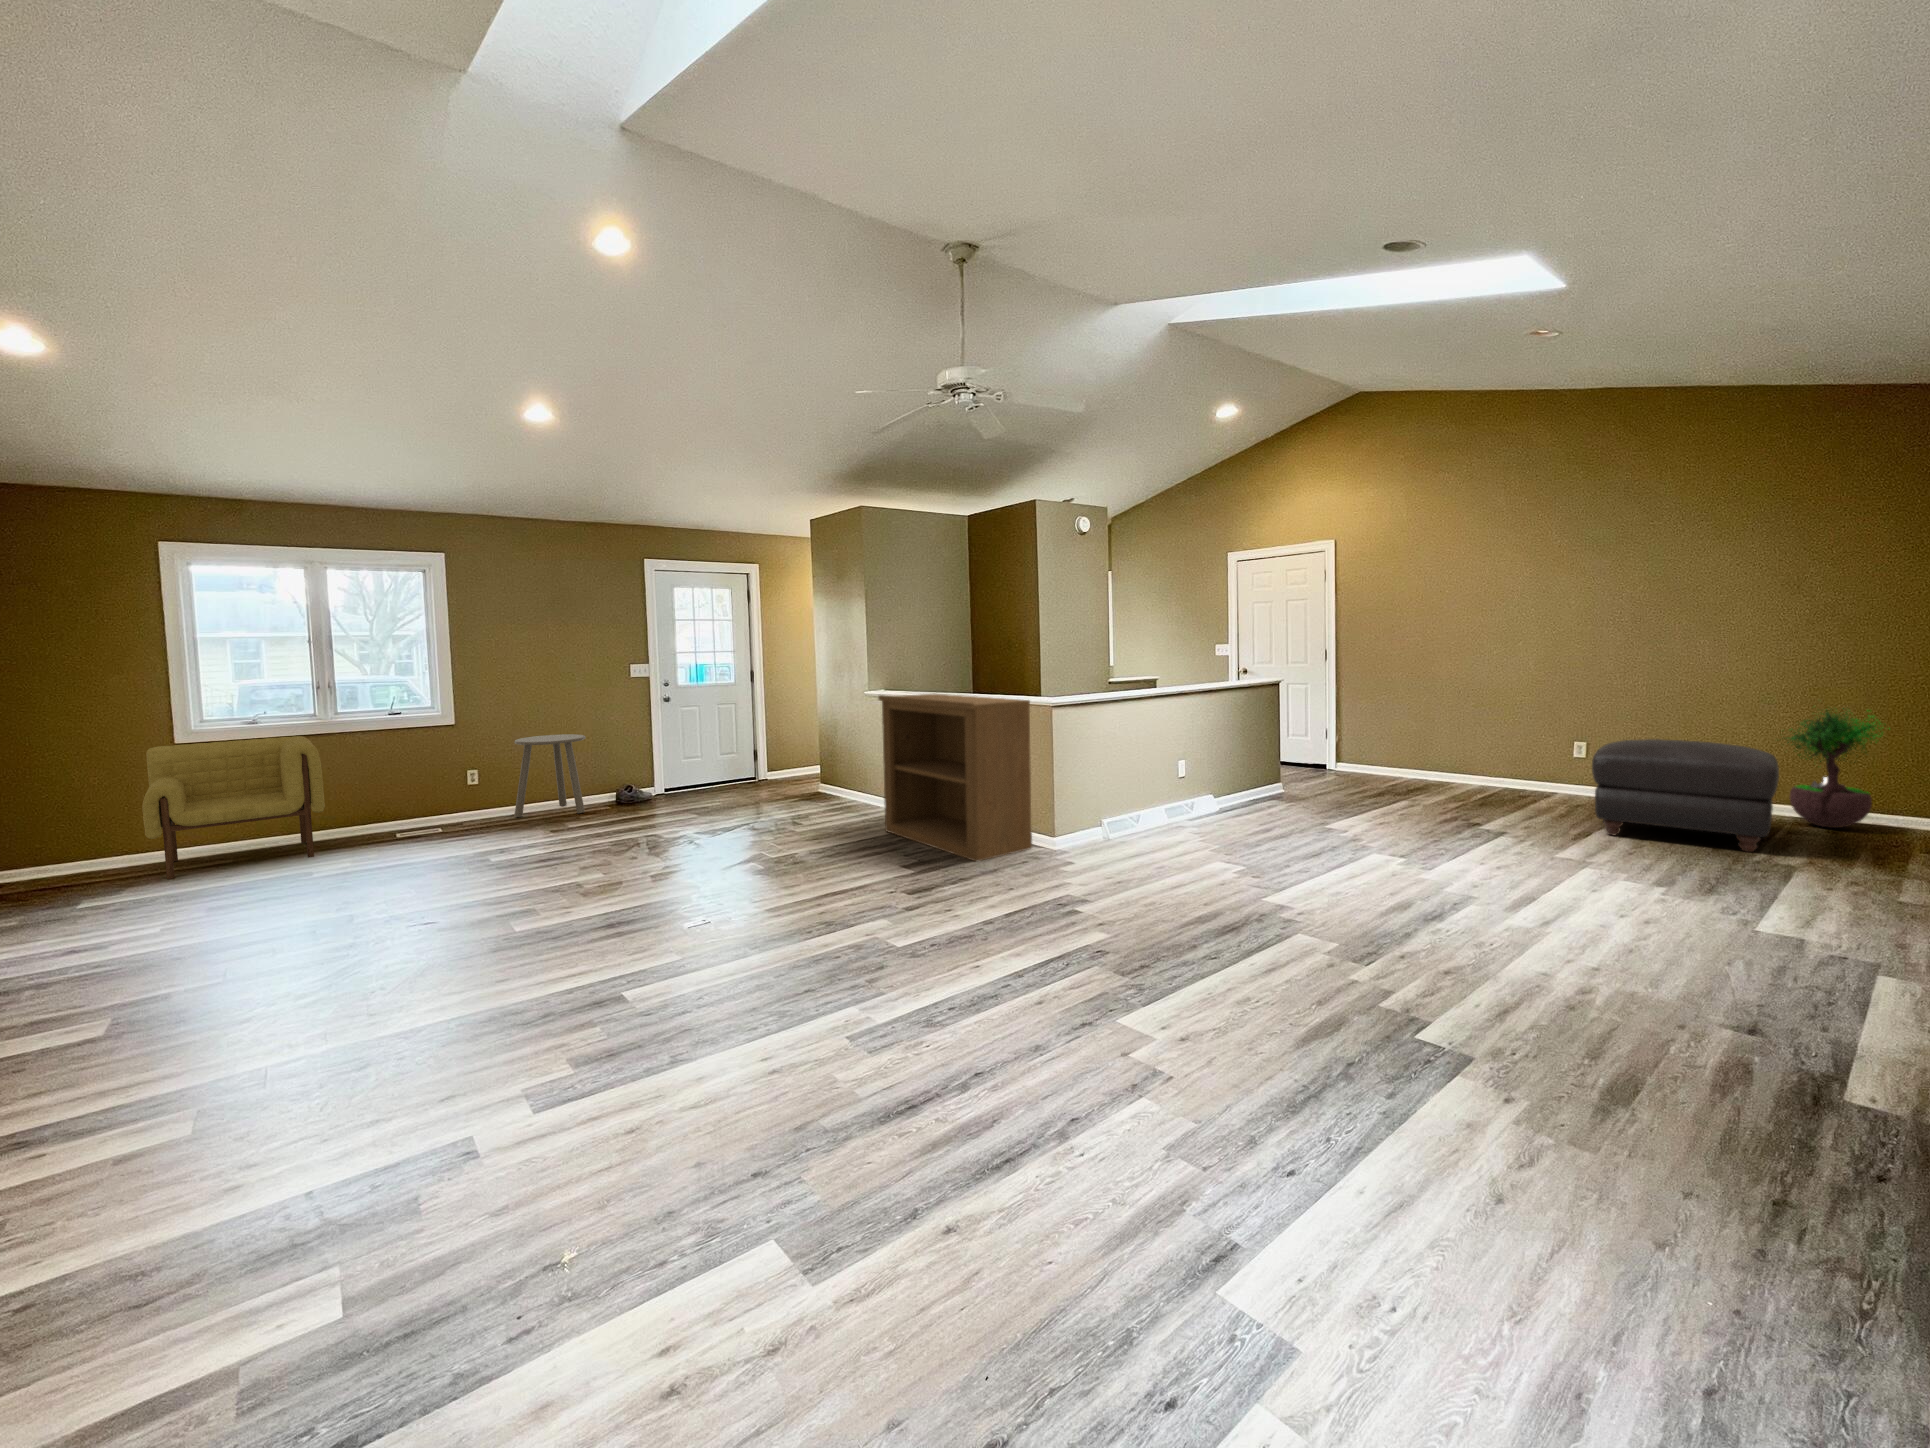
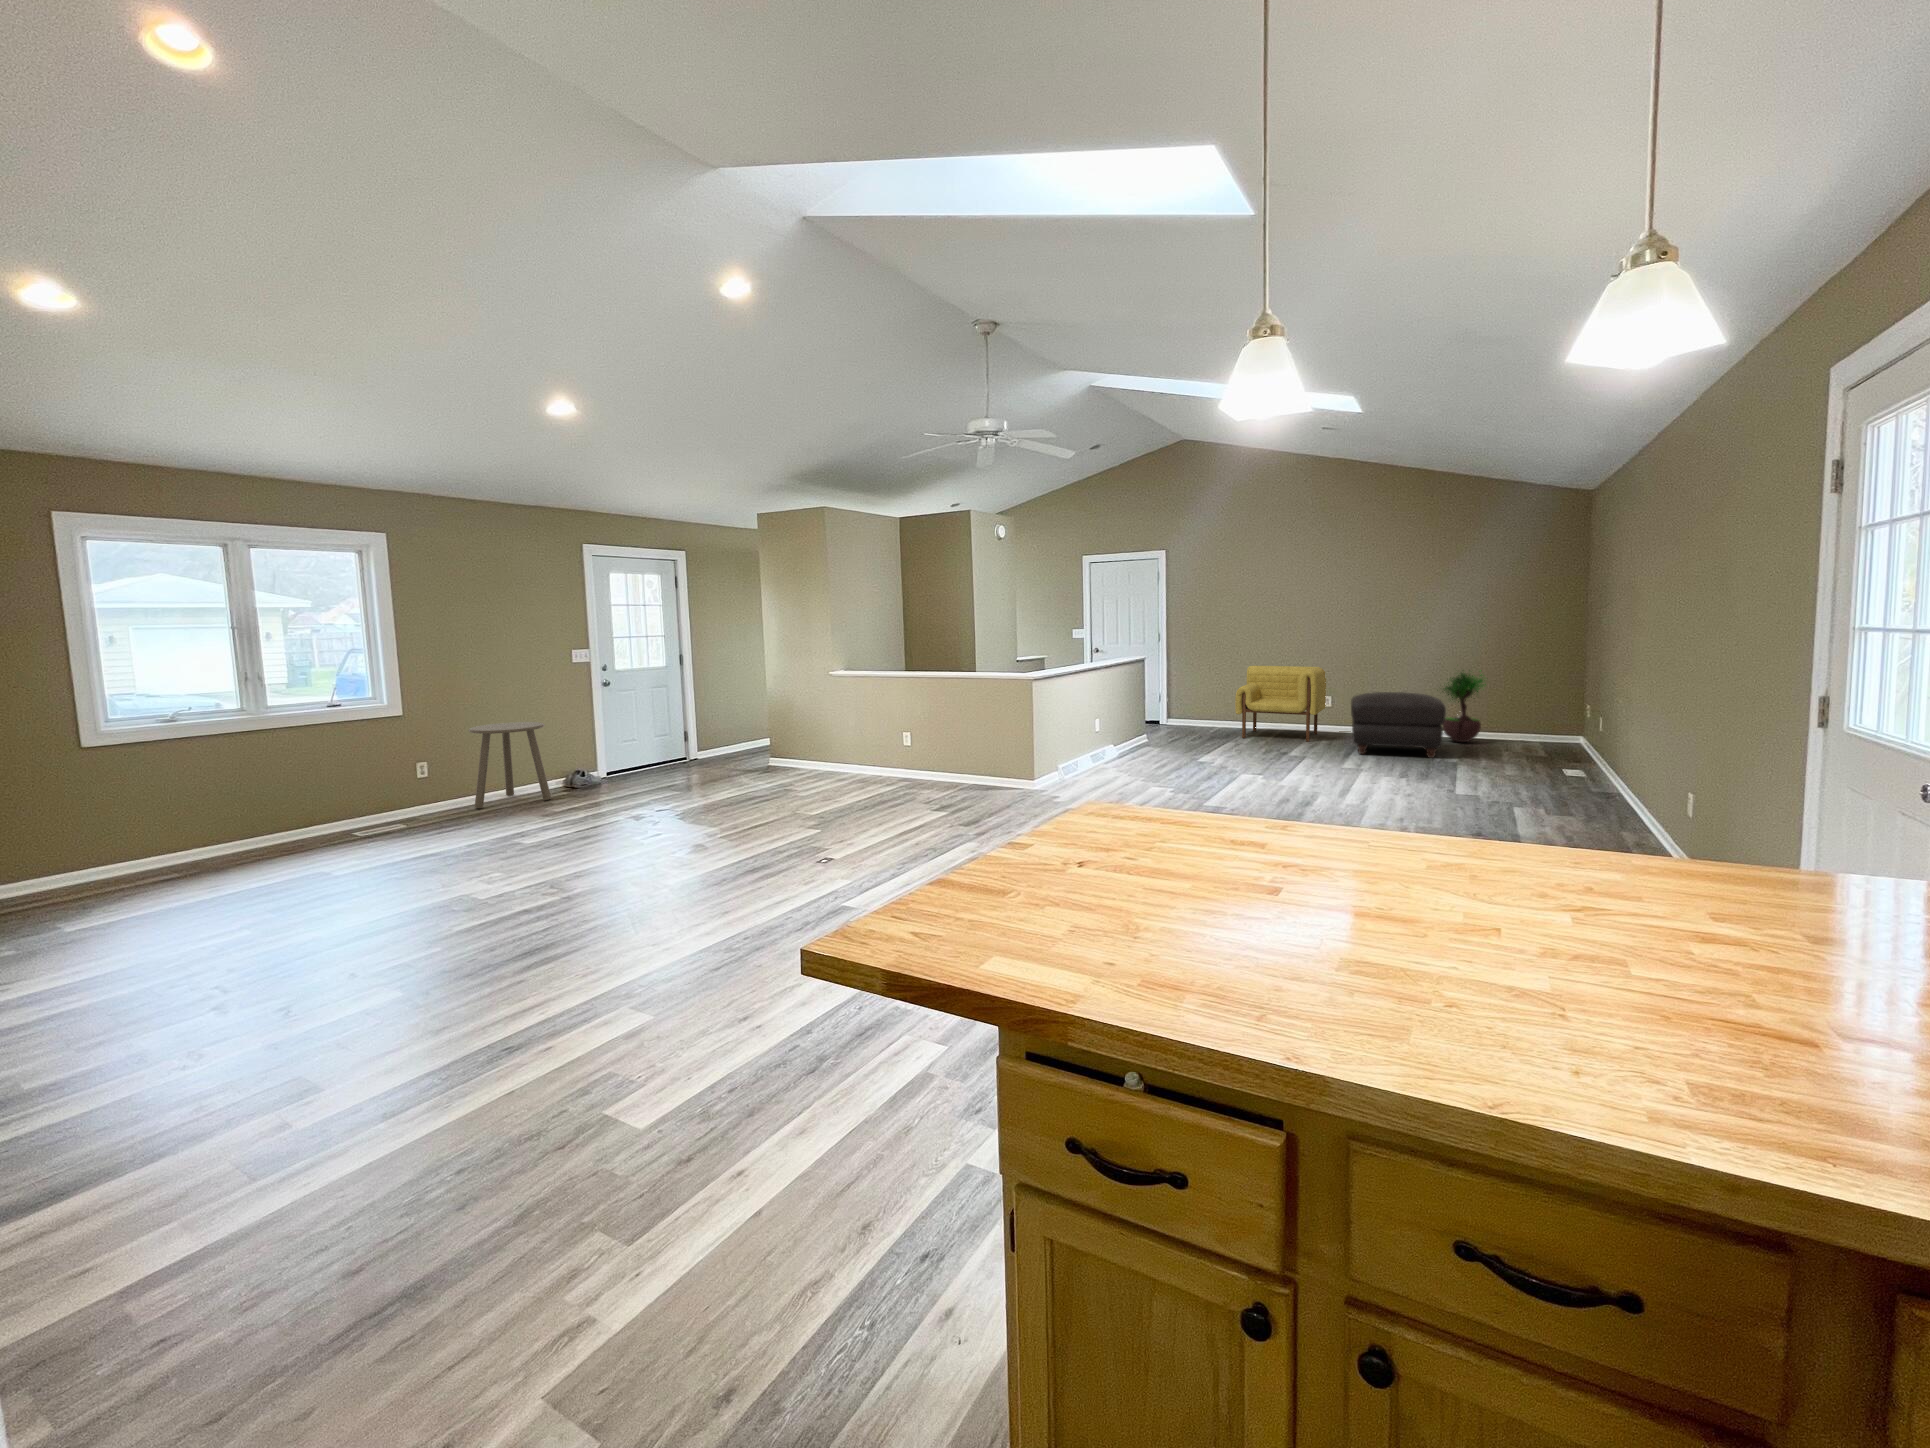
bookshelf: present [878,694,1032,861] -> none [878,672,1017,803]
armchair: present [142,736,325,879] -> present [1235,666,1326,742]

